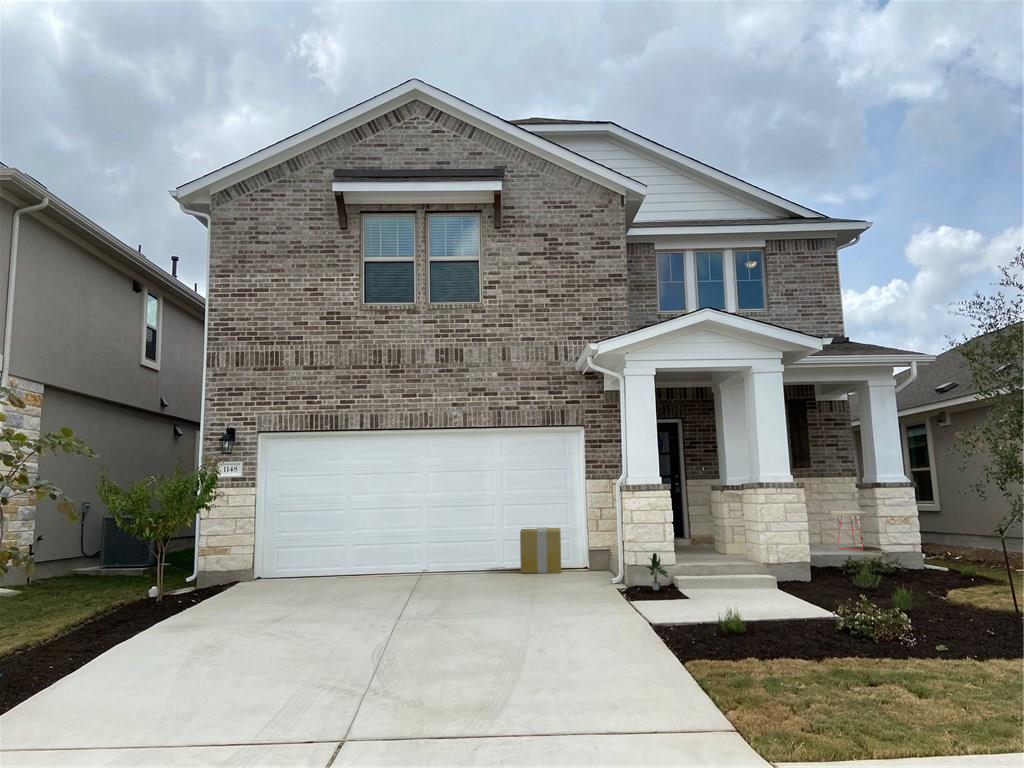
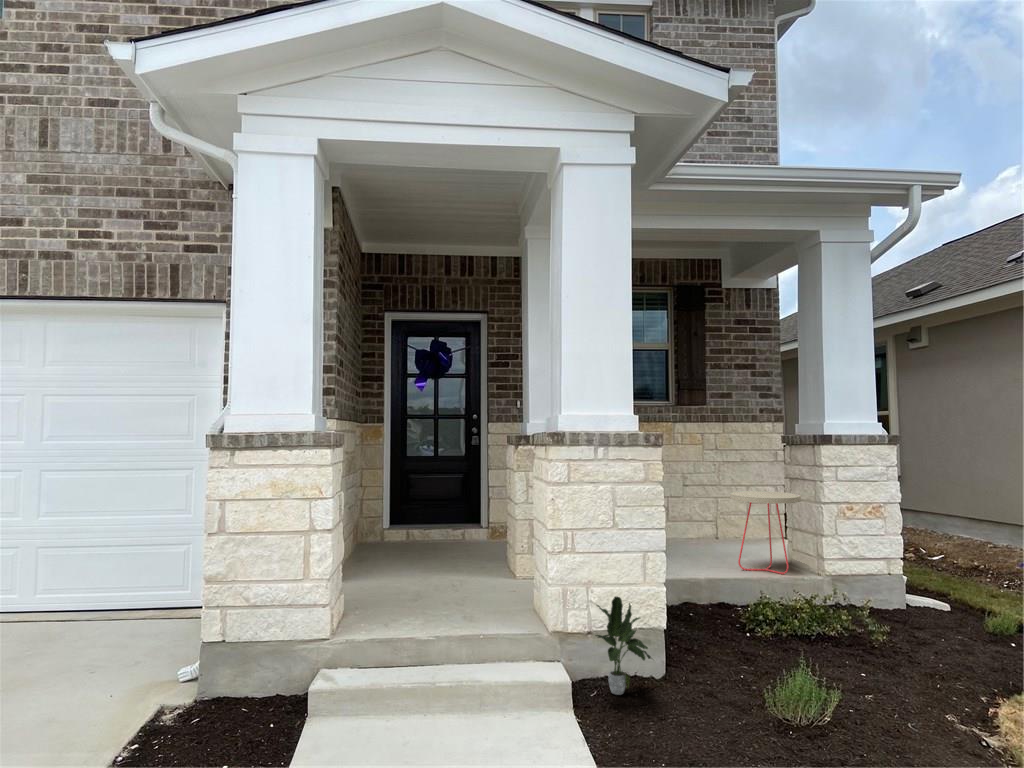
cardboard box: present [520,527,561,573] -> none [17,525,159,638]
potted plant: present [646,553,668,590] -> present [595,596,651,695]

